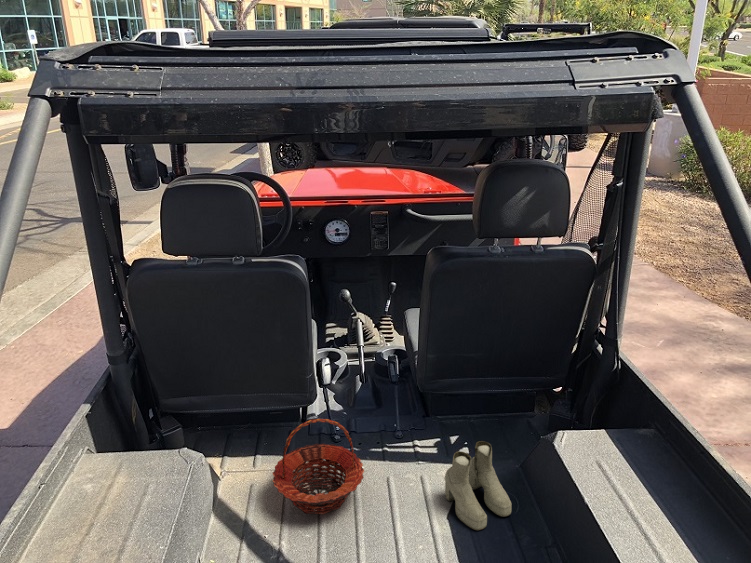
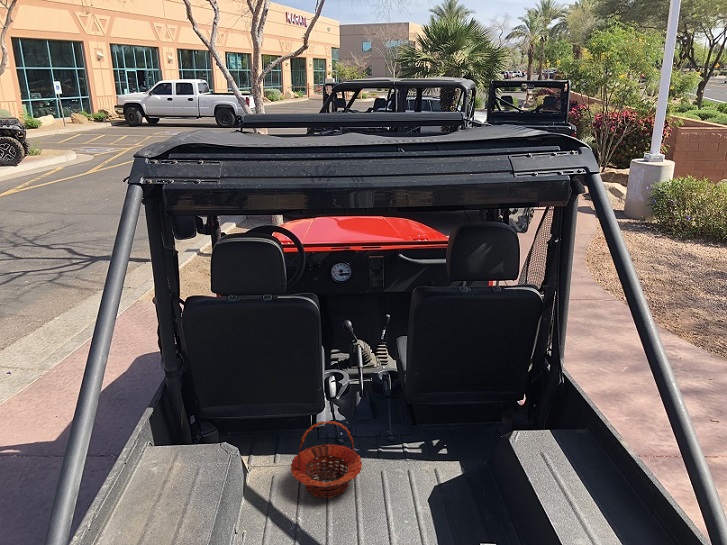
boots: present [445,441,512,530] -> none [427,441,479,510]

